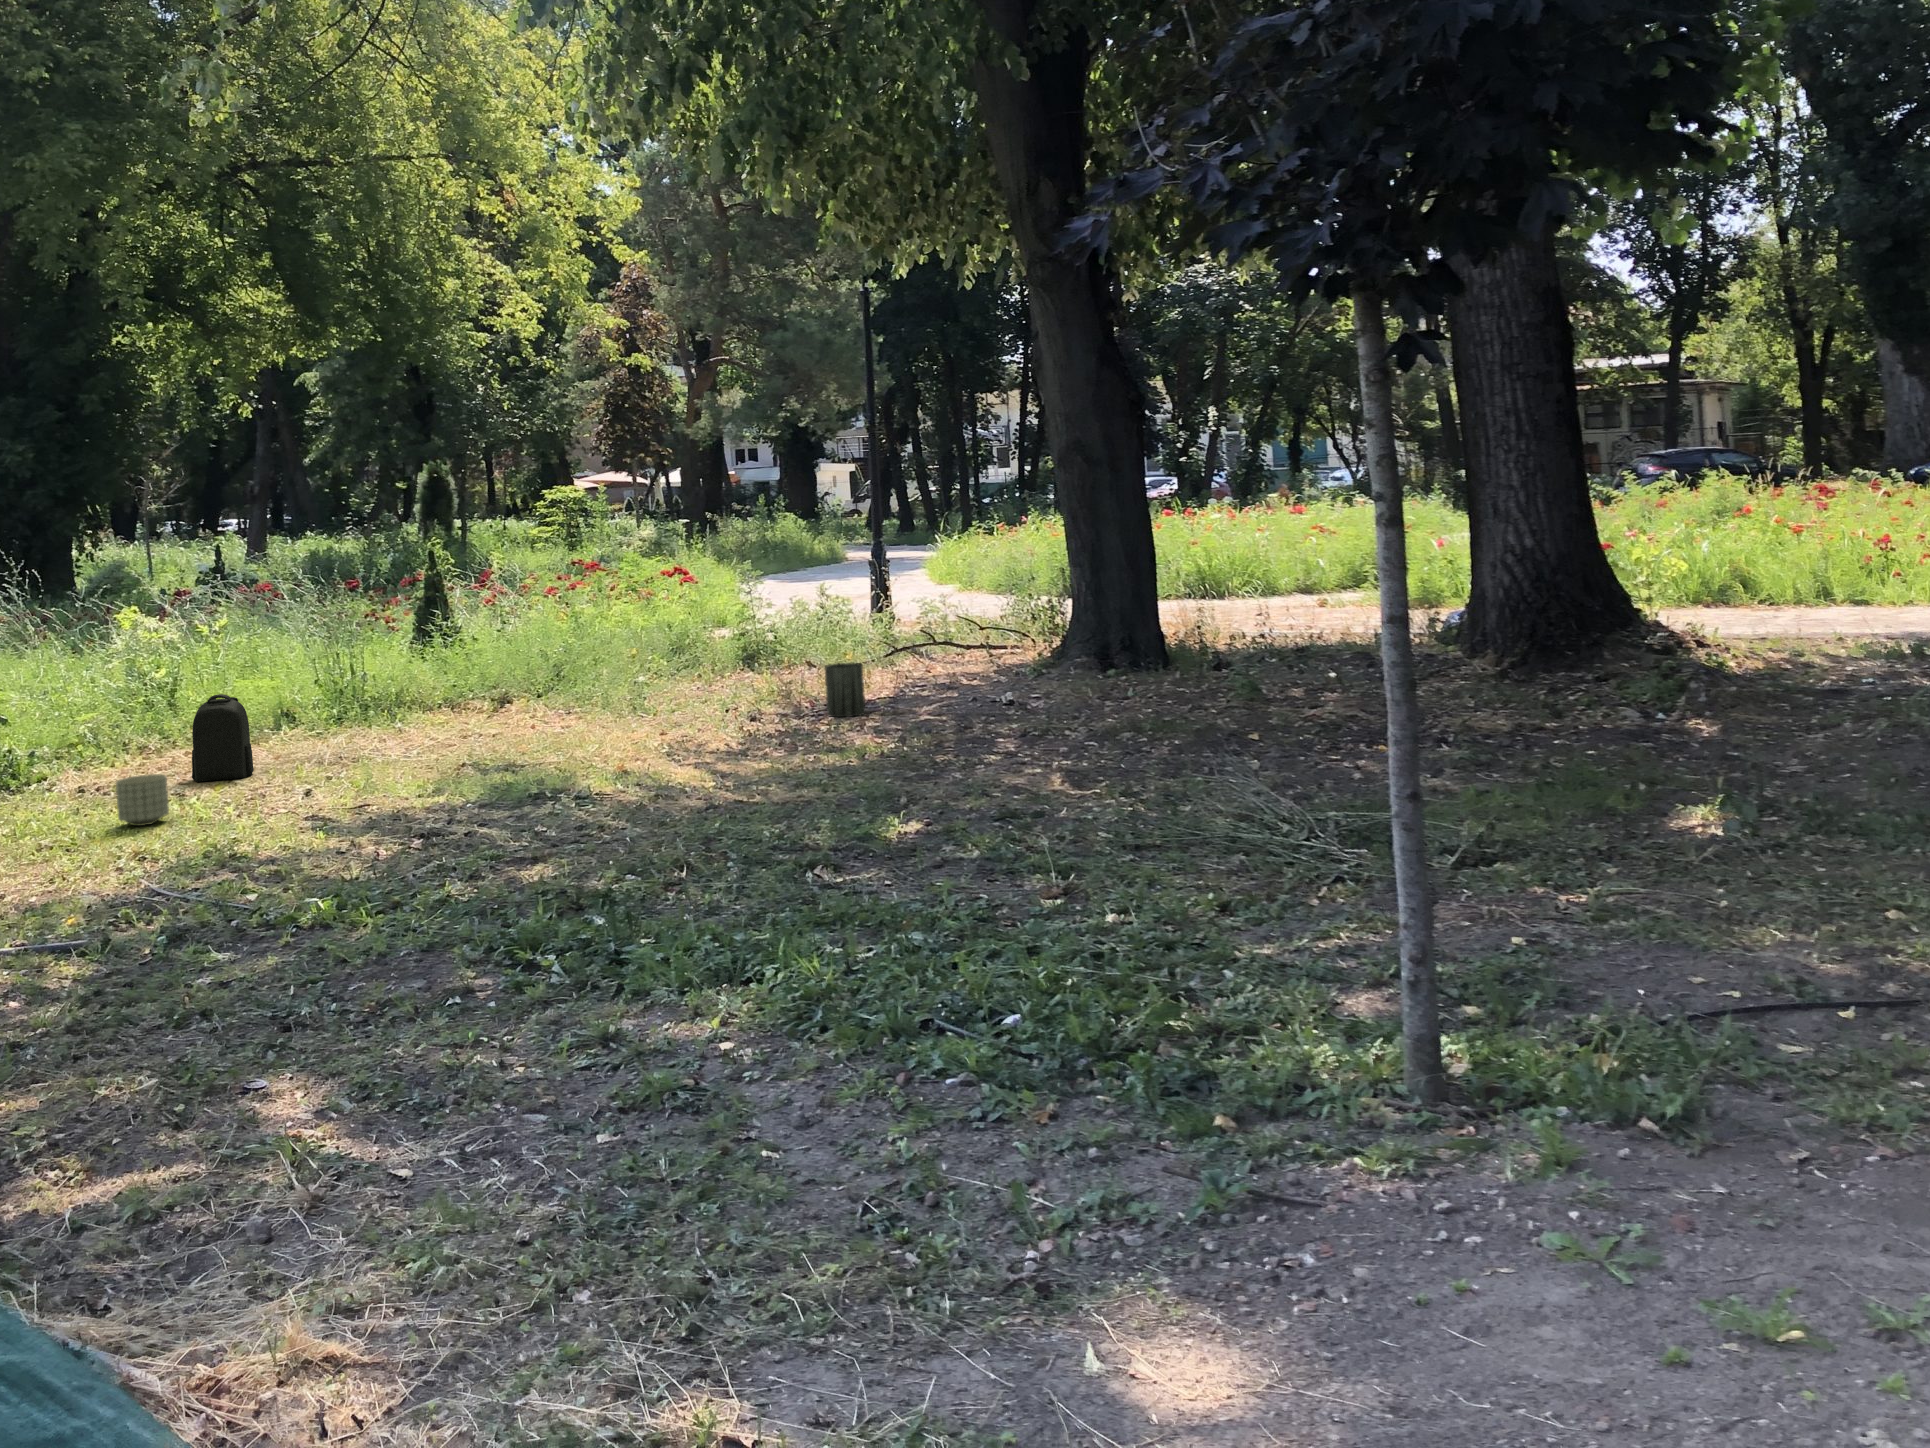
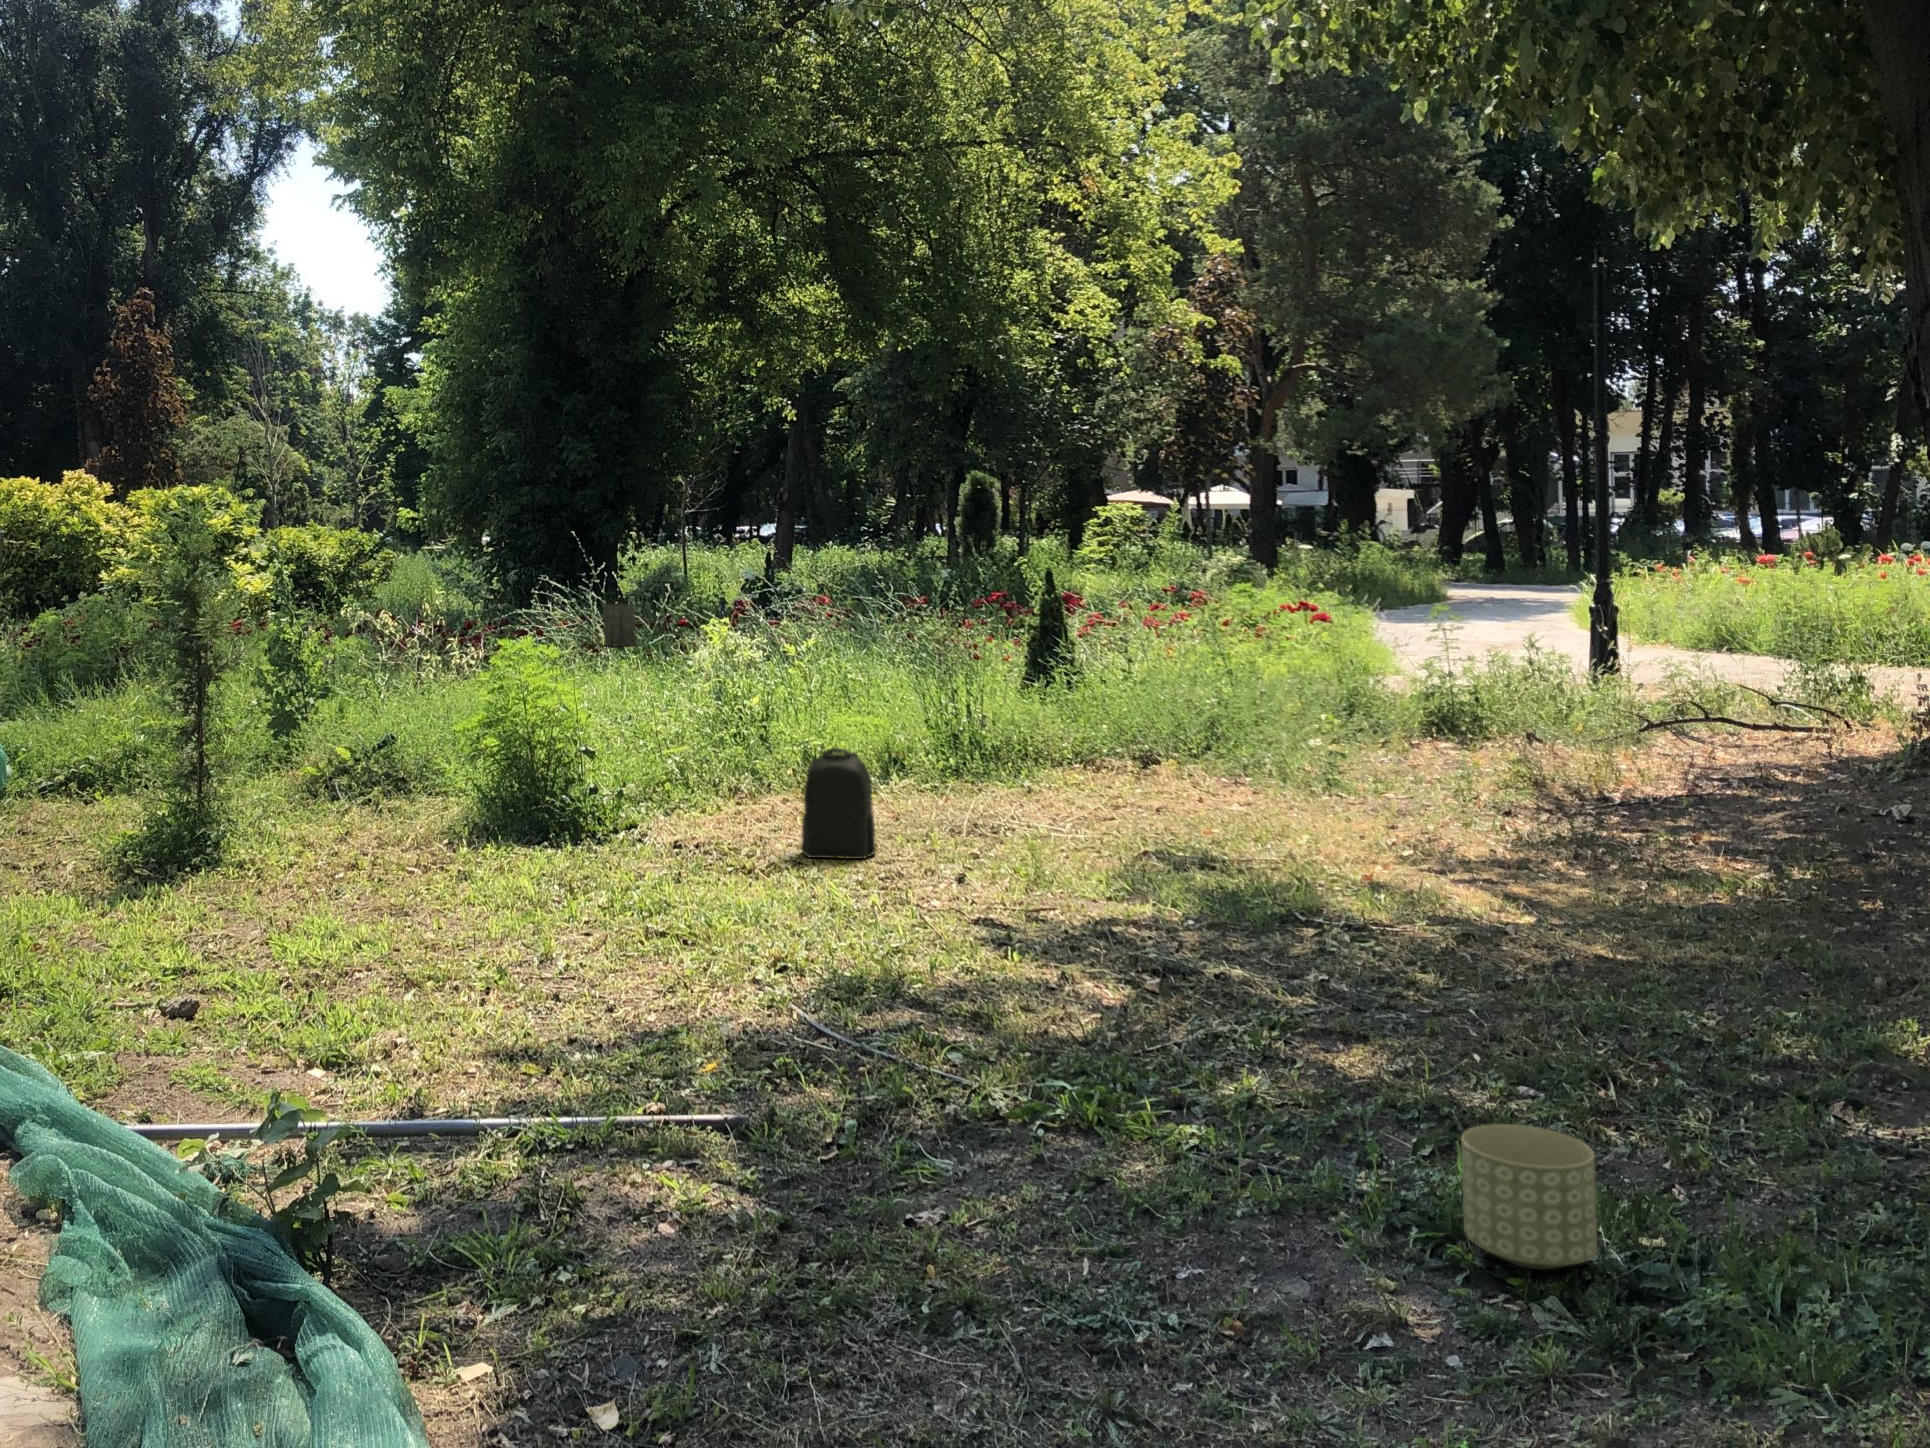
trash can: present [825,663,865,717] -> present [603,603,636,646]
planter: present [116,774,169,826] -> present [1462,1124,1597,1270]

